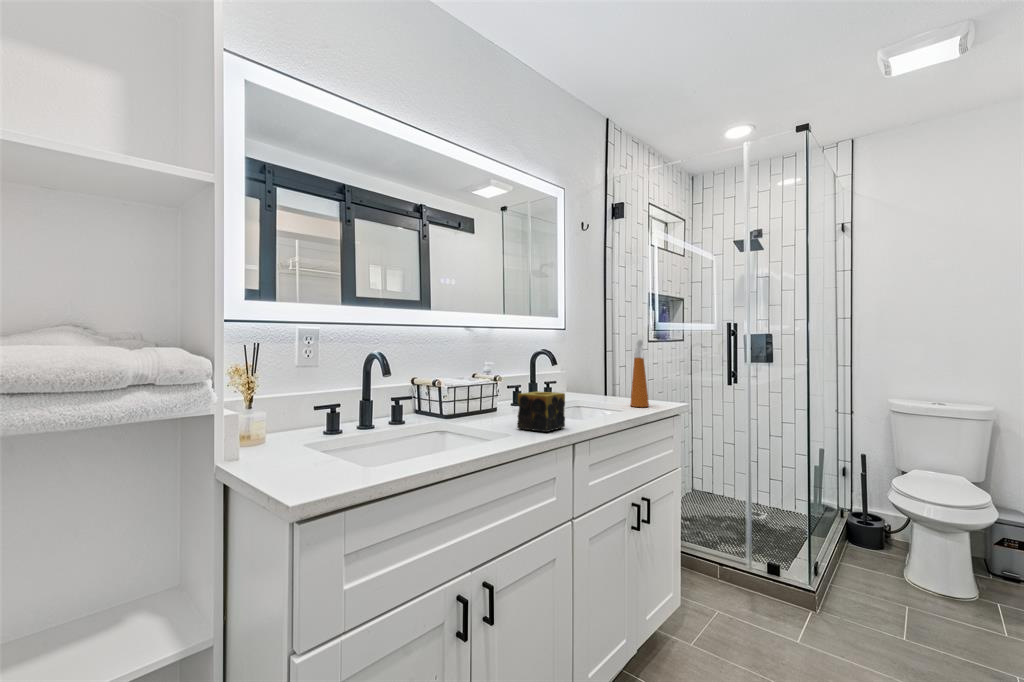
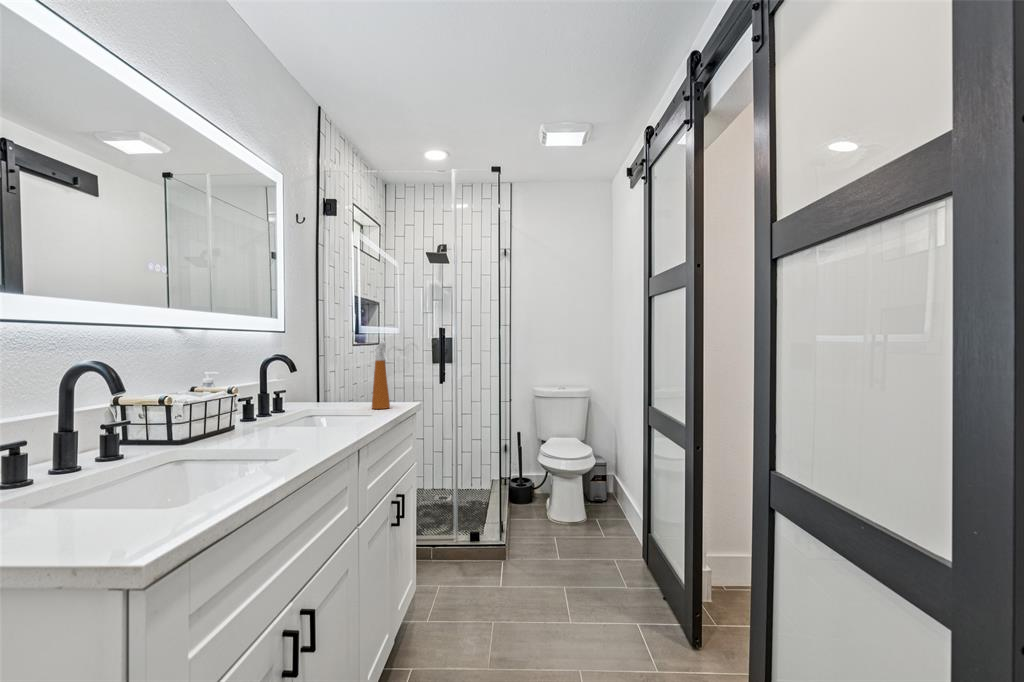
candle: present [517,391,565,432] -> none [293,399,344,442]

